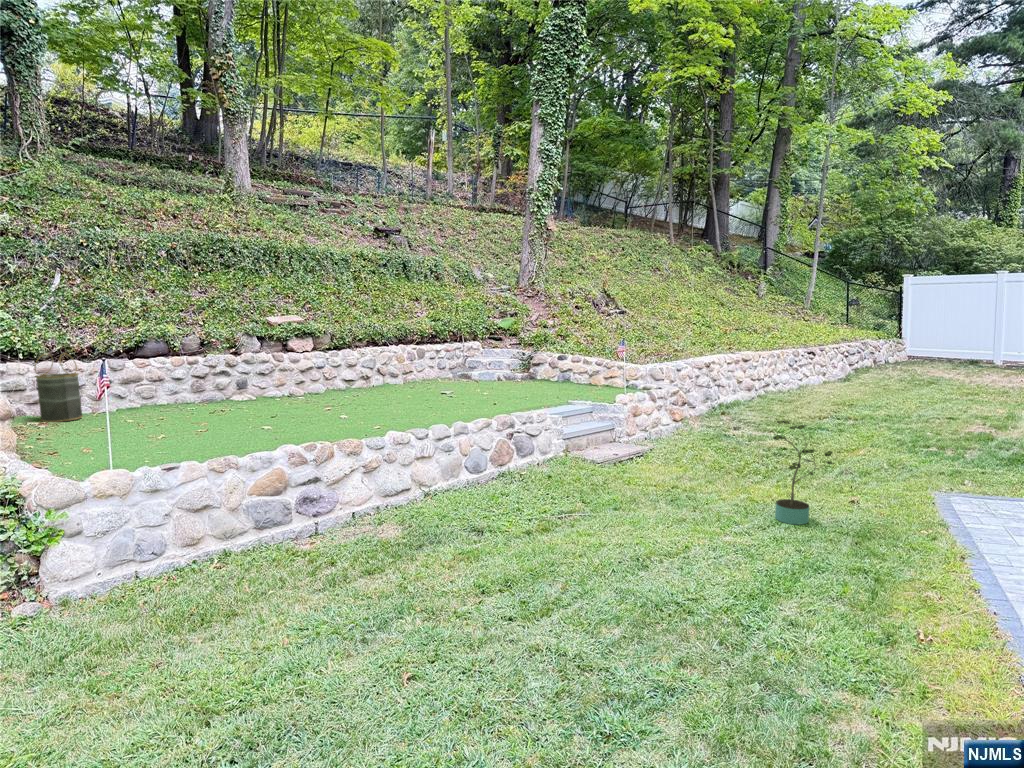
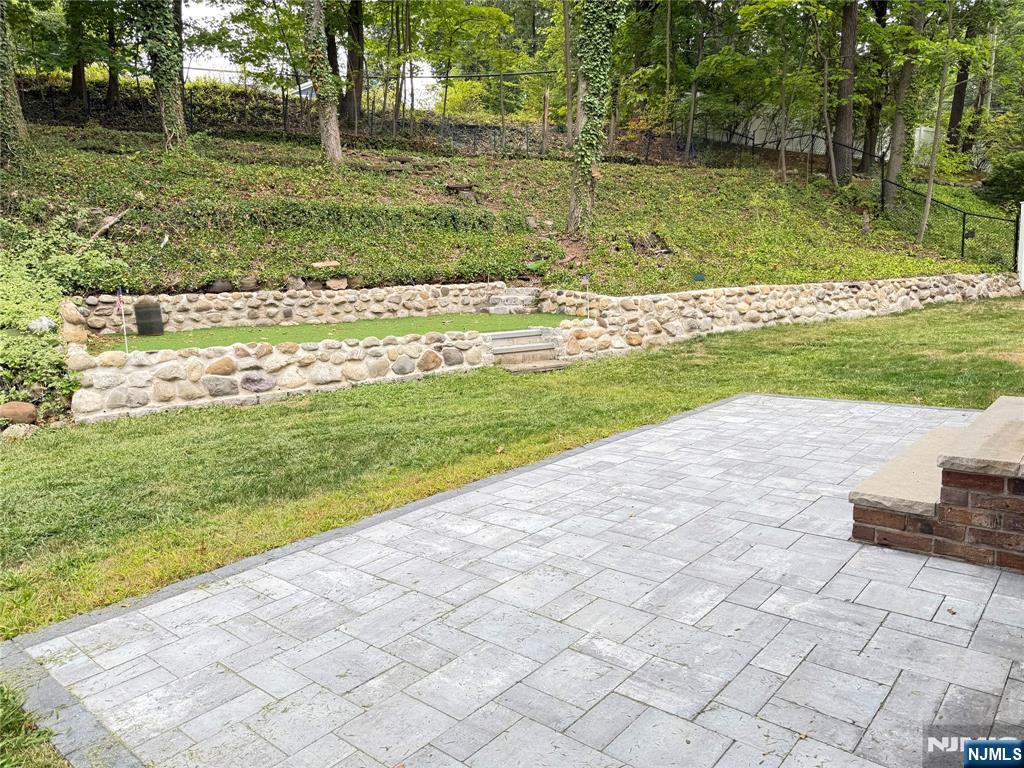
potted plant: present [773,420,834,525] -> present [693,252,711,280]

